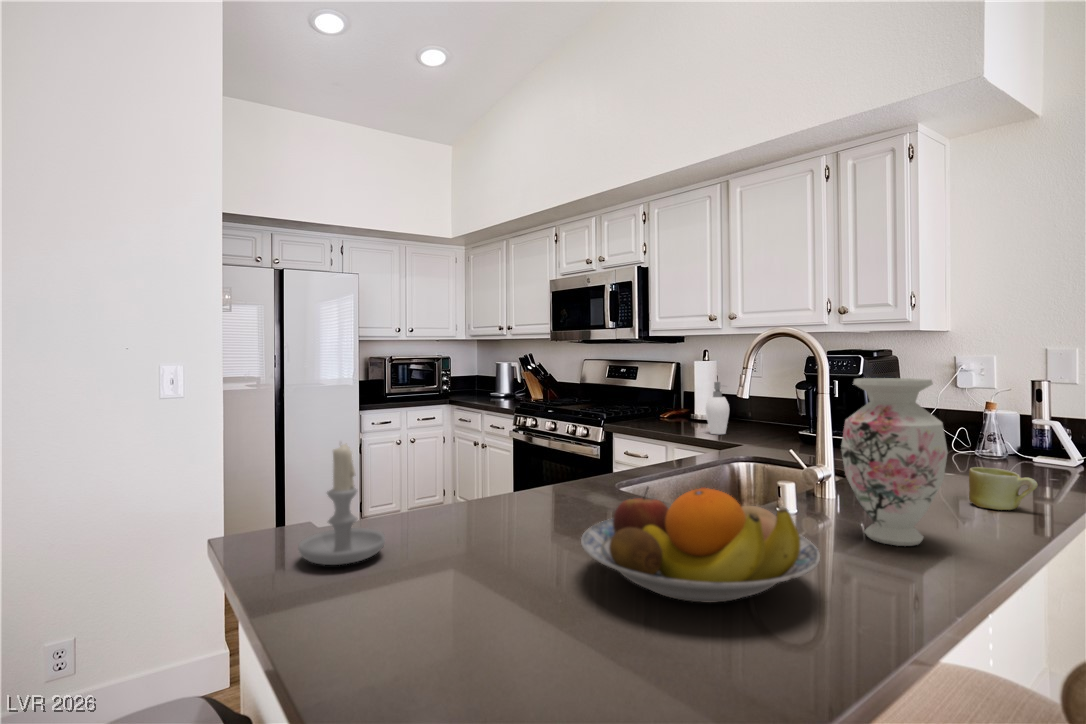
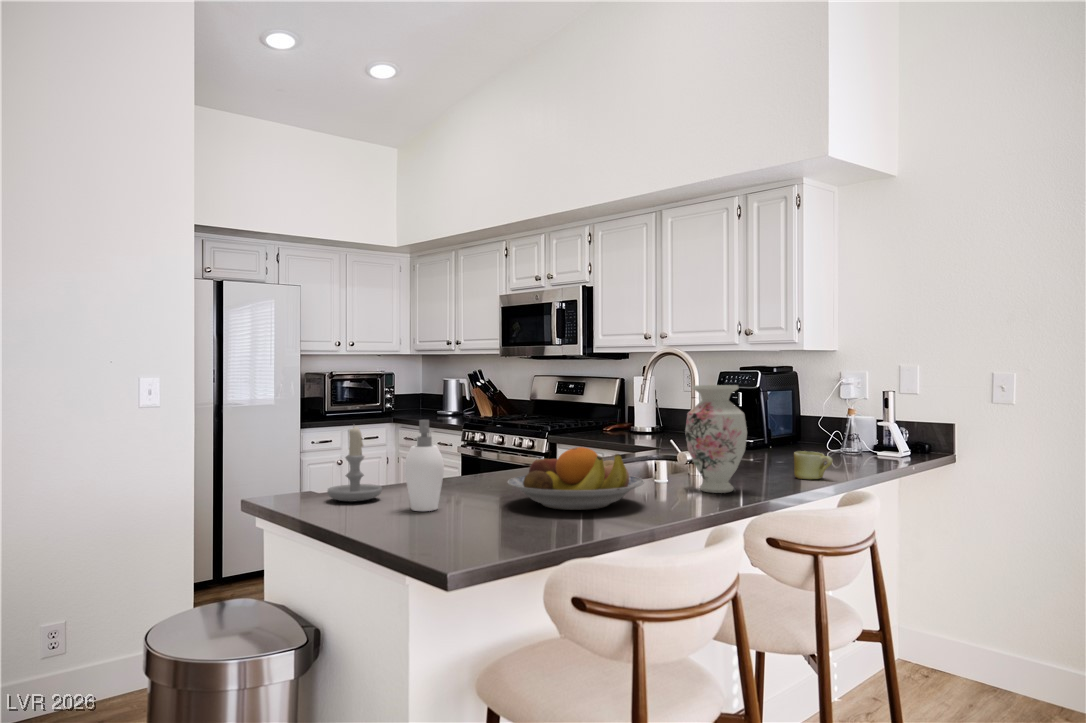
soap dispenser: present [706,382,729,434] -> present [404,420,444,511]

